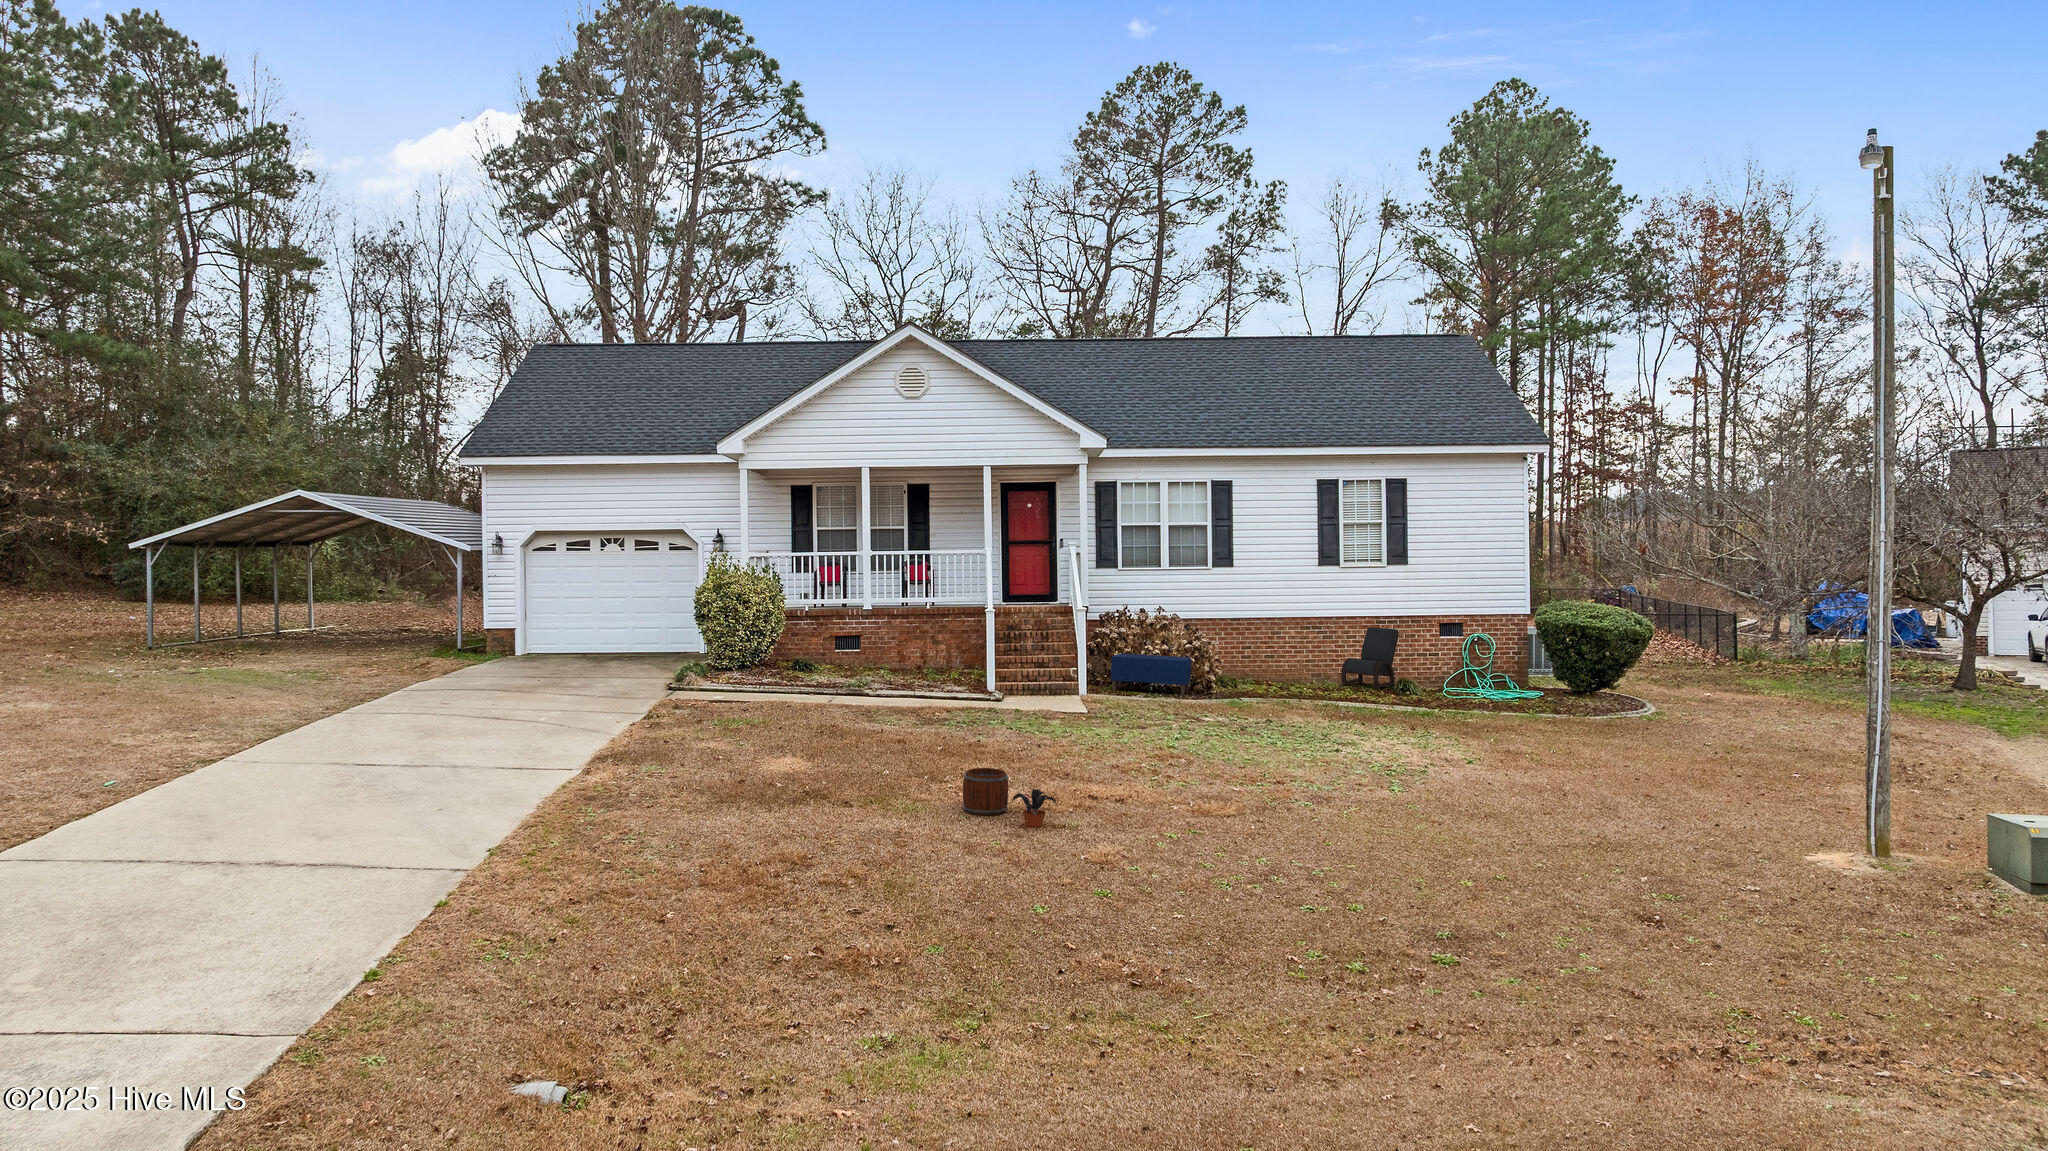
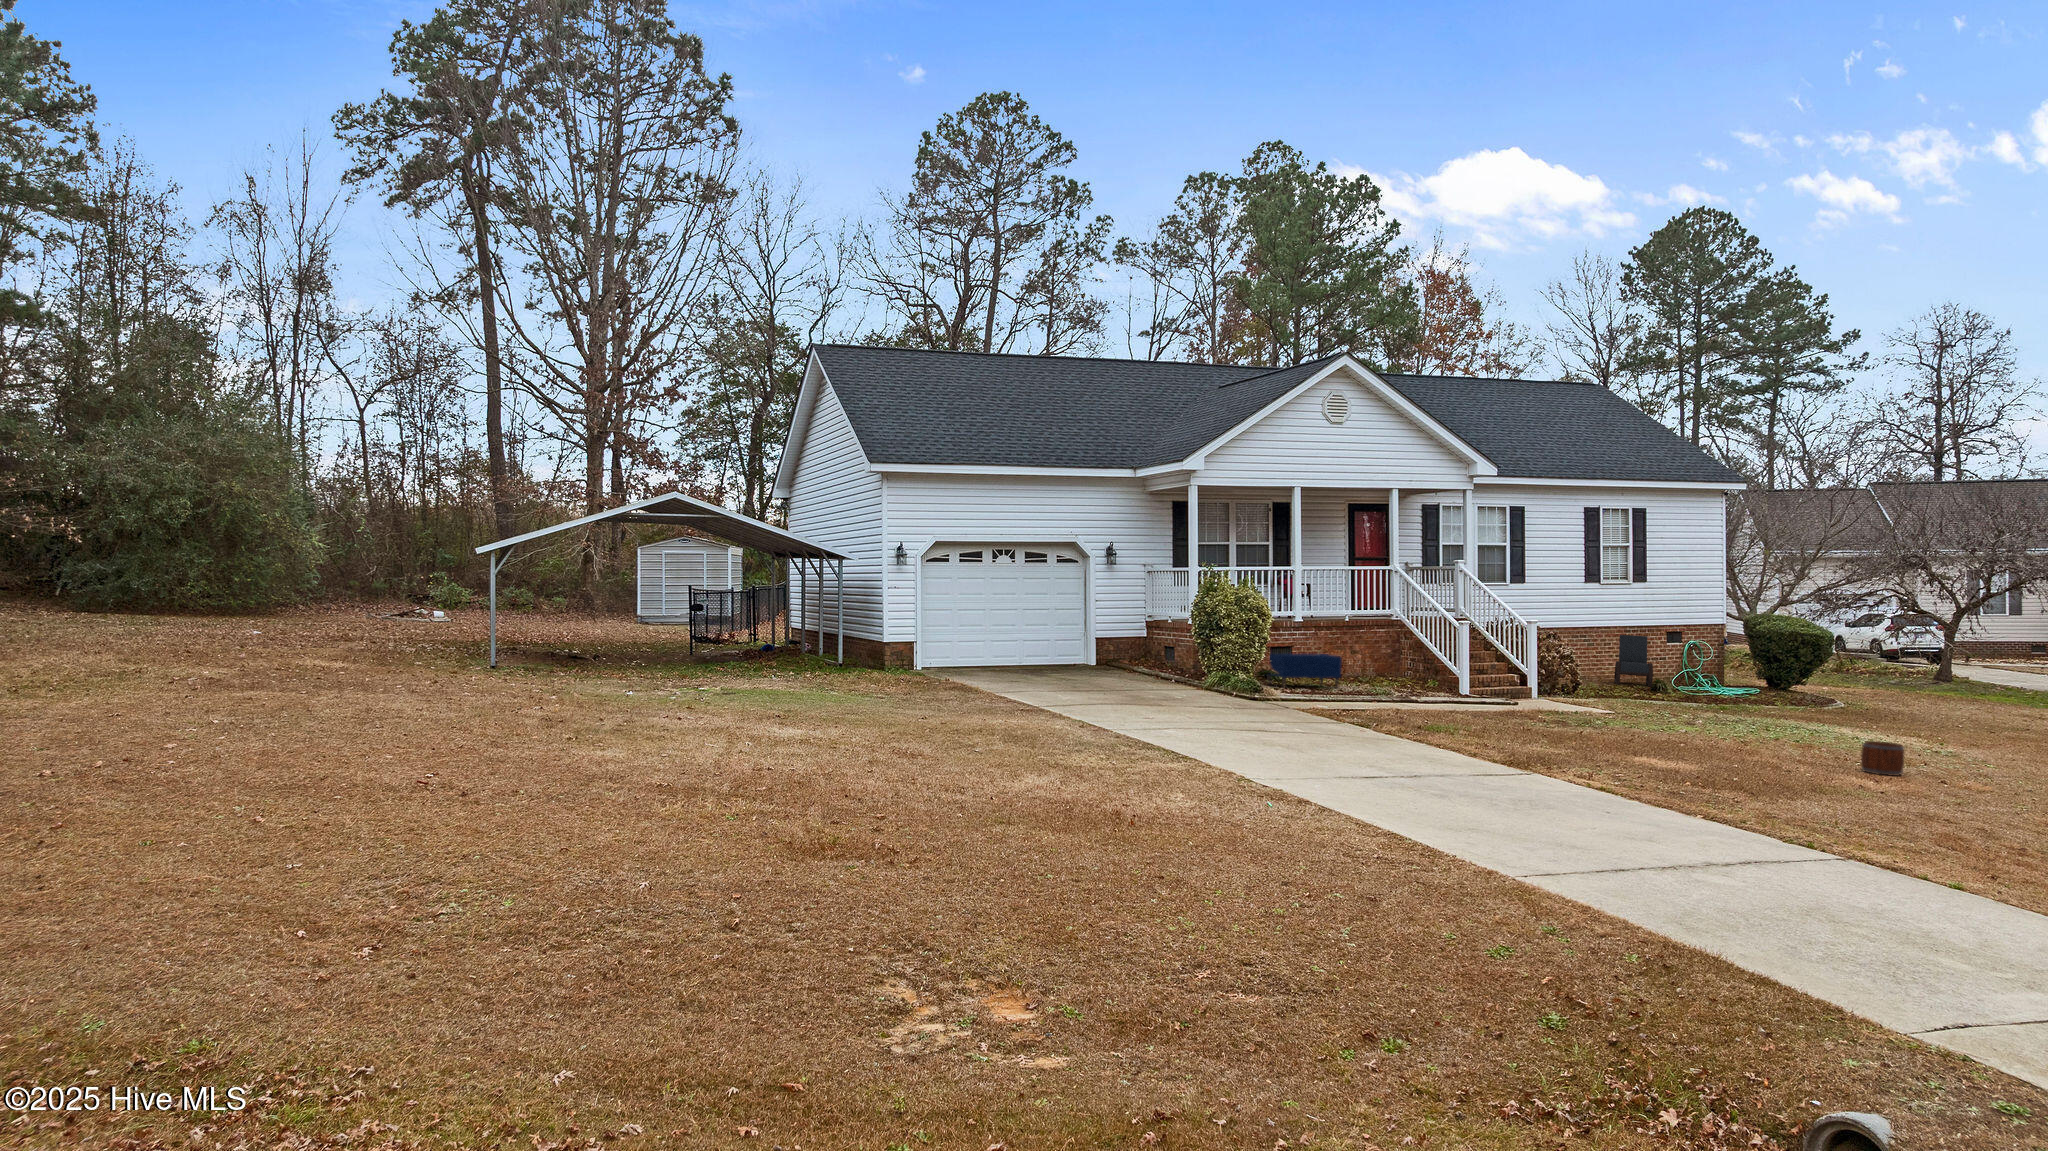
bench: present [1111,653,1191,696] -> present [1267,653,1342,688]
potted plant: present [1012,789,1057,827] -> none [1930,753,1971,781]

